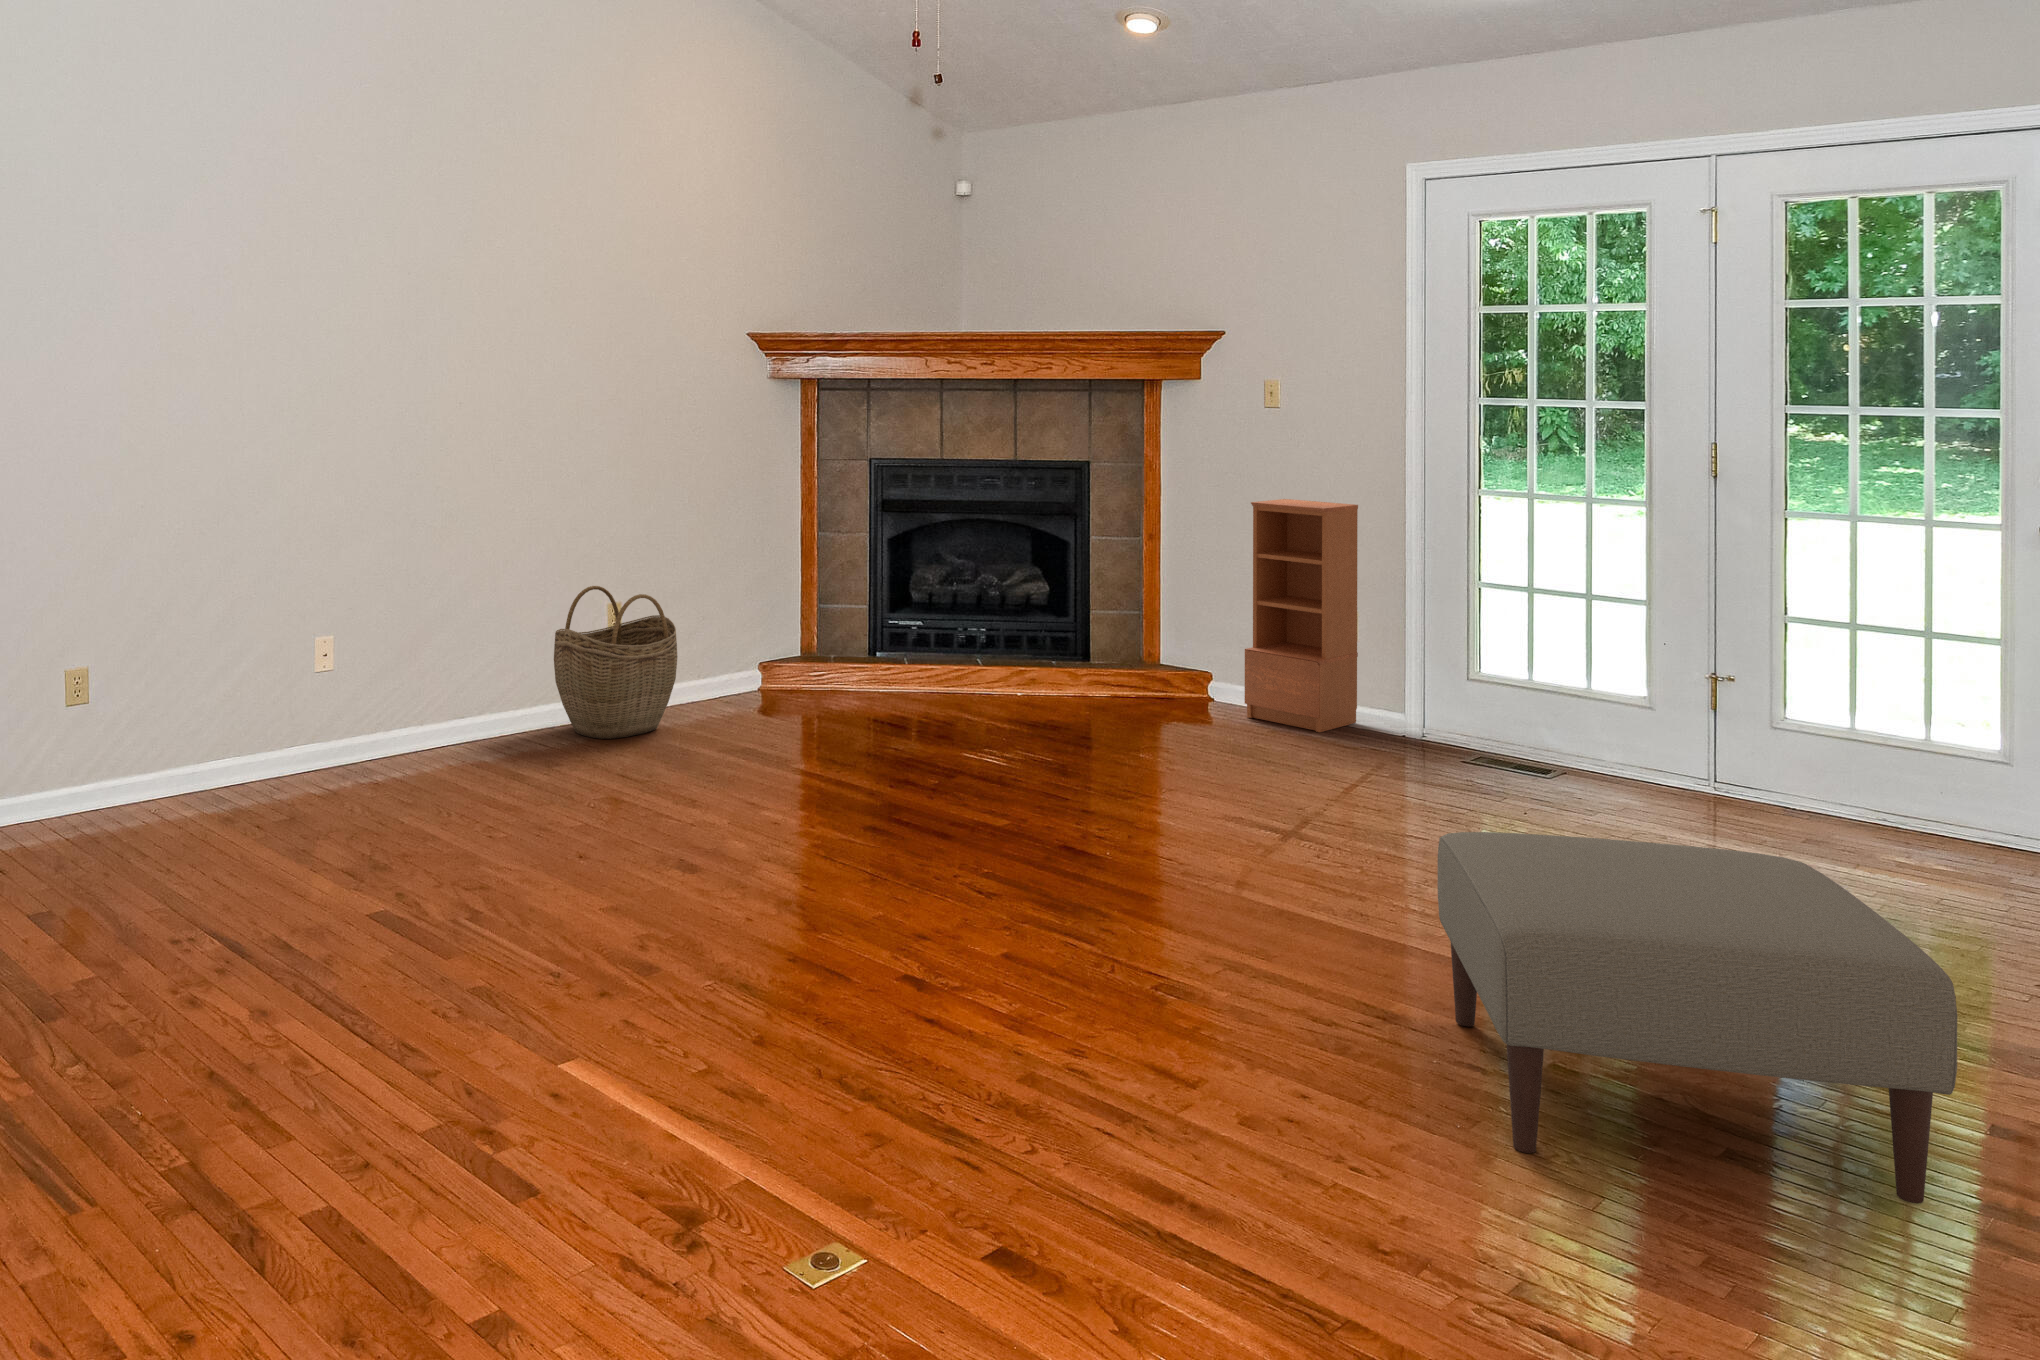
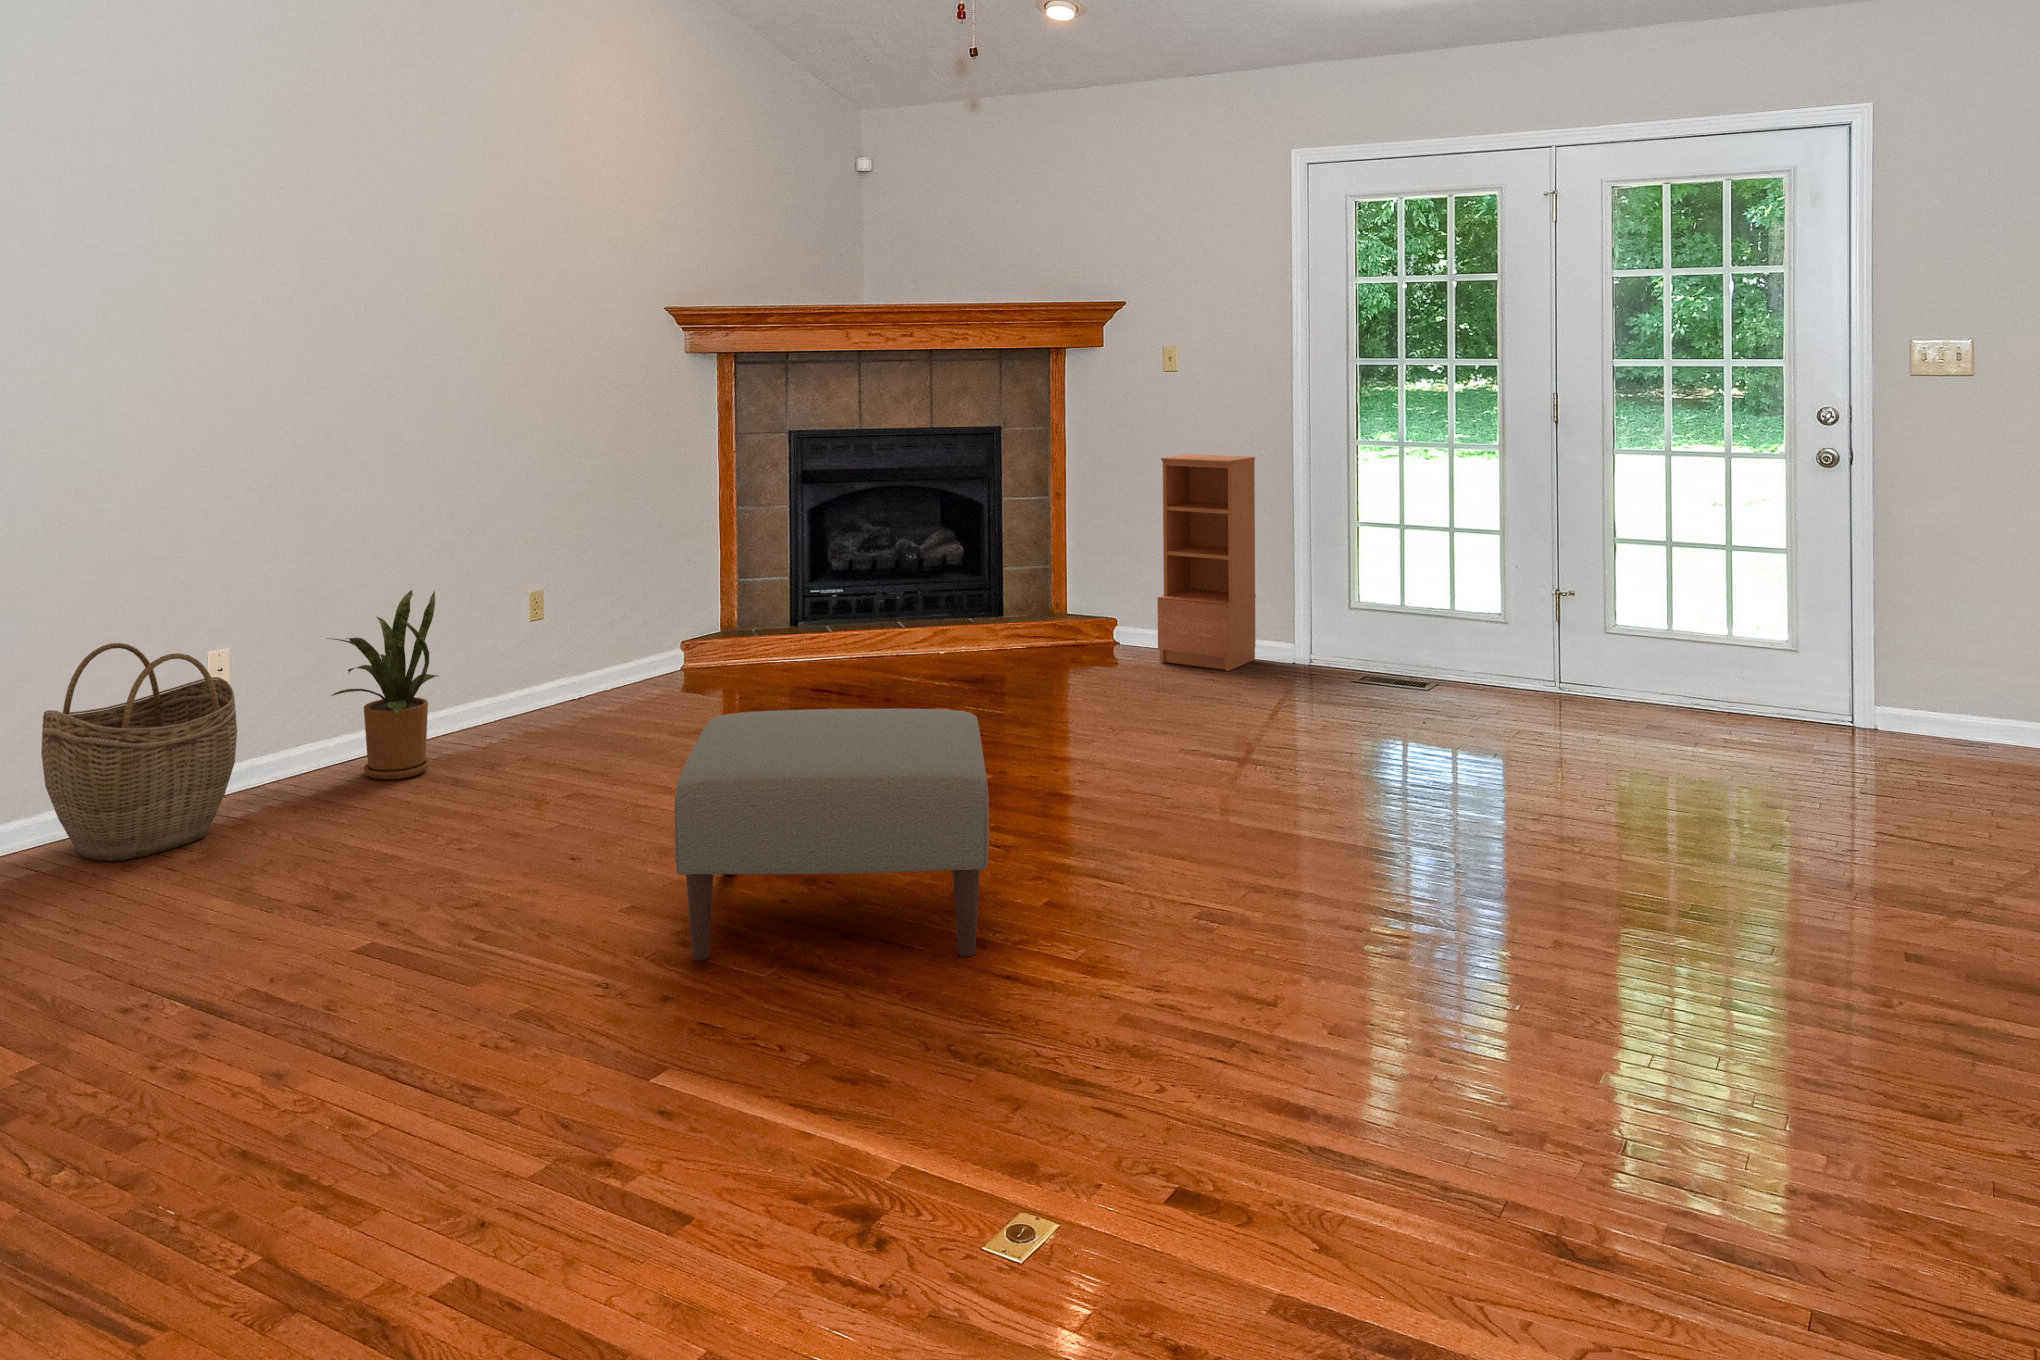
woven basket: present [554,586,678,739] -> present [41,643,237,861]
house plant: none [409,597,512,768] -> present [331,590,439,779]
ottoman: present [1437,832,1957,1203] -> present [674,709,989,961]

